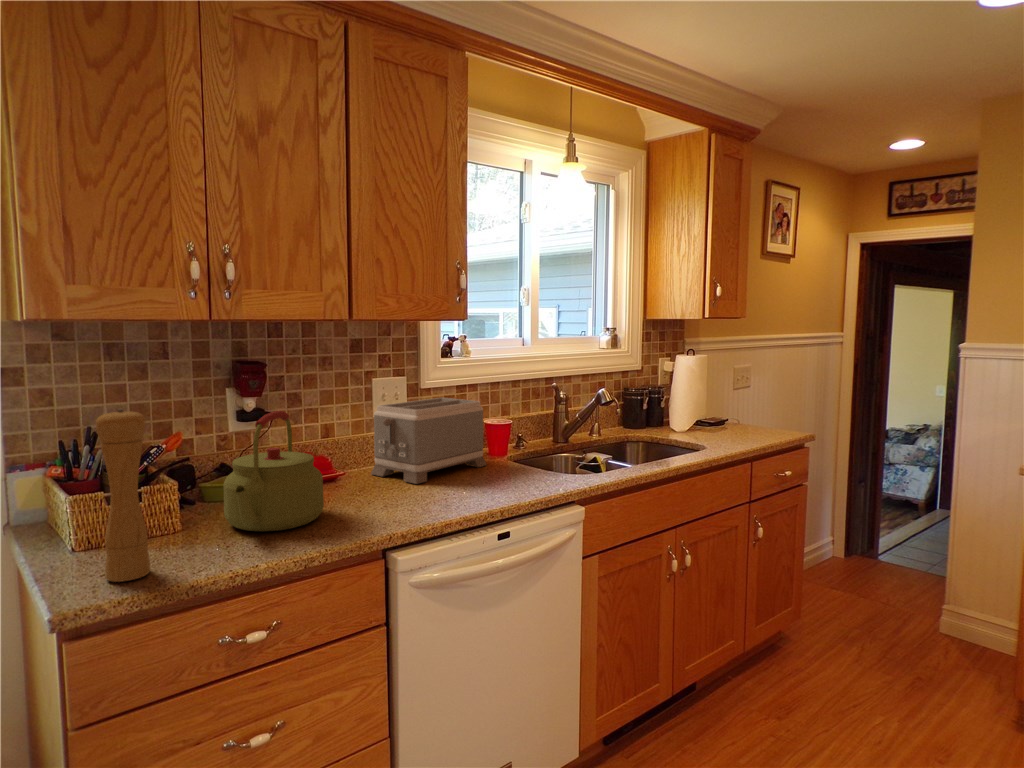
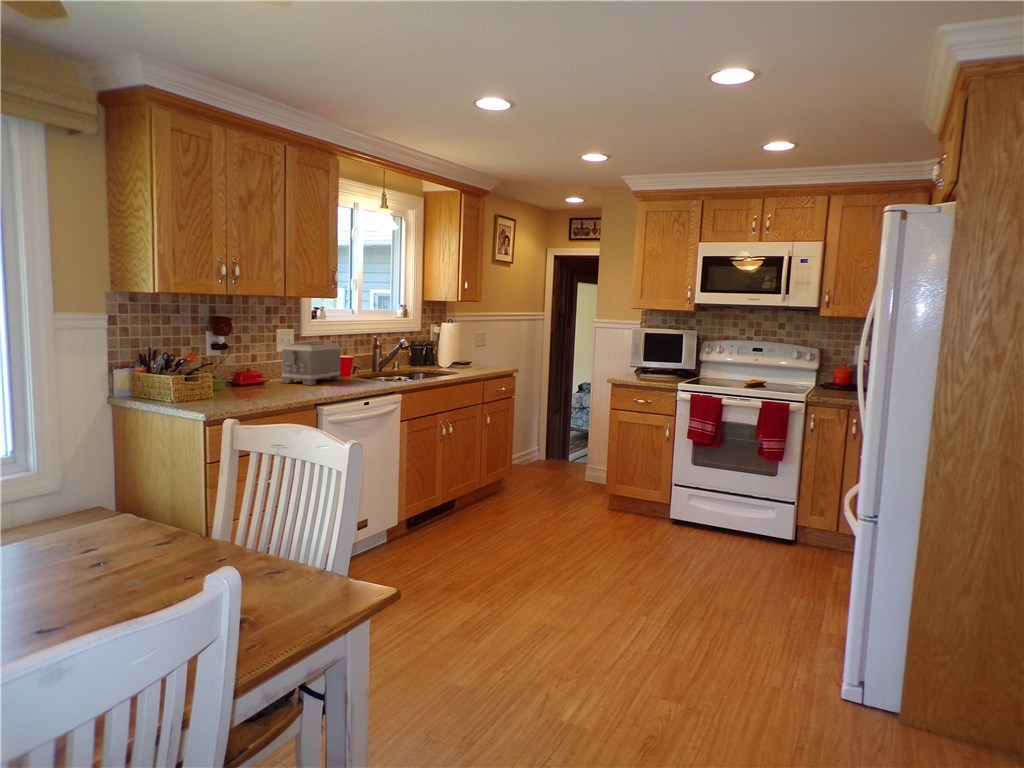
pepper mill: present [96,409,150,582] -> none [208,333,228,407]
kettle: present [224,411,324,531] -> none [231,341,280,397]

